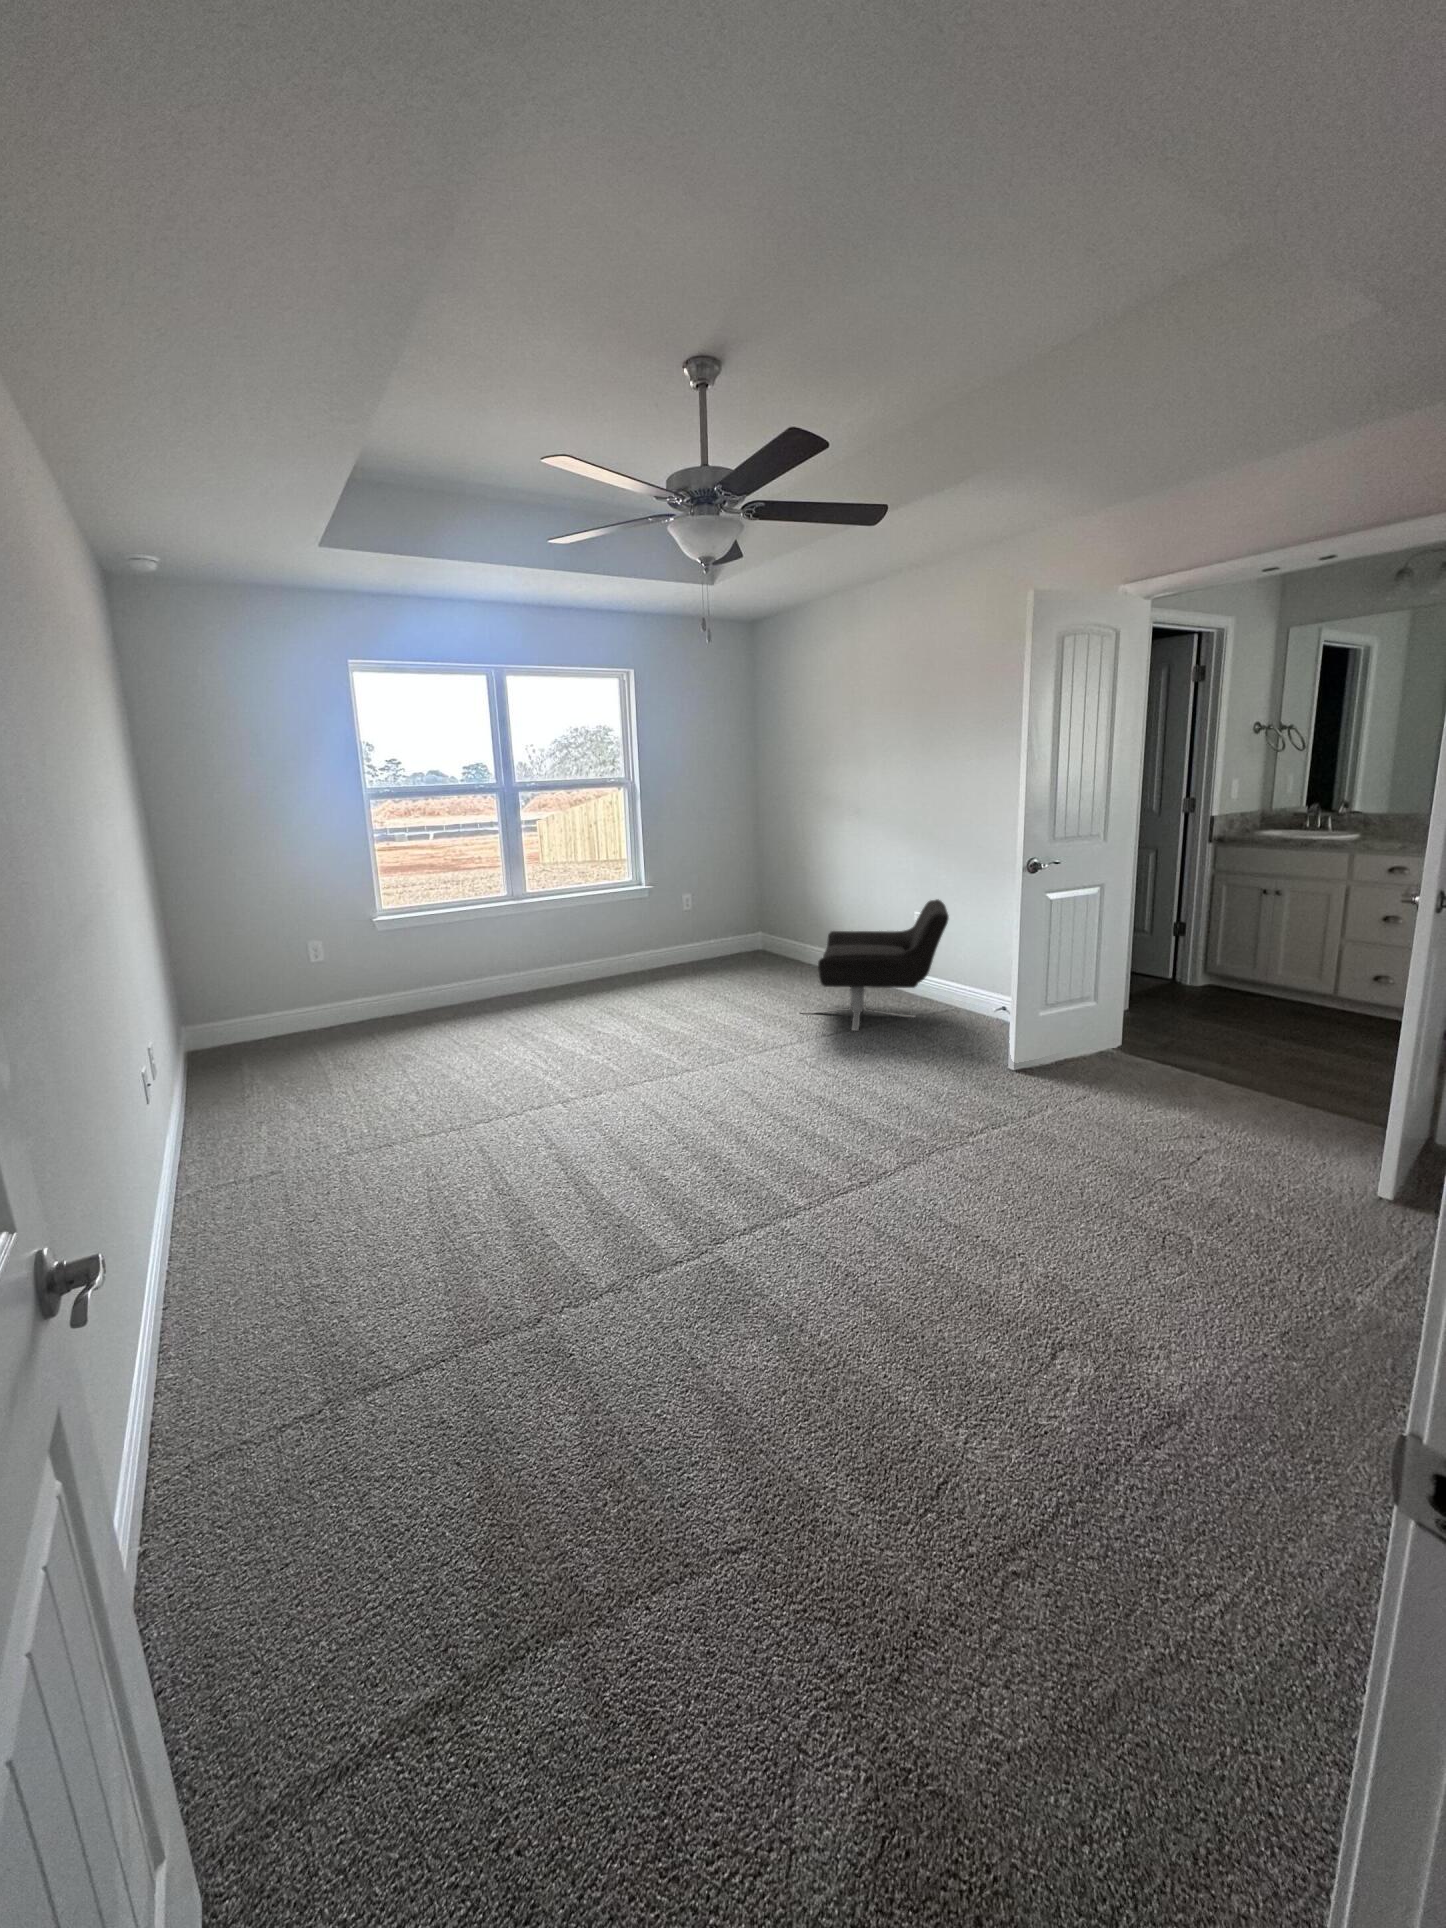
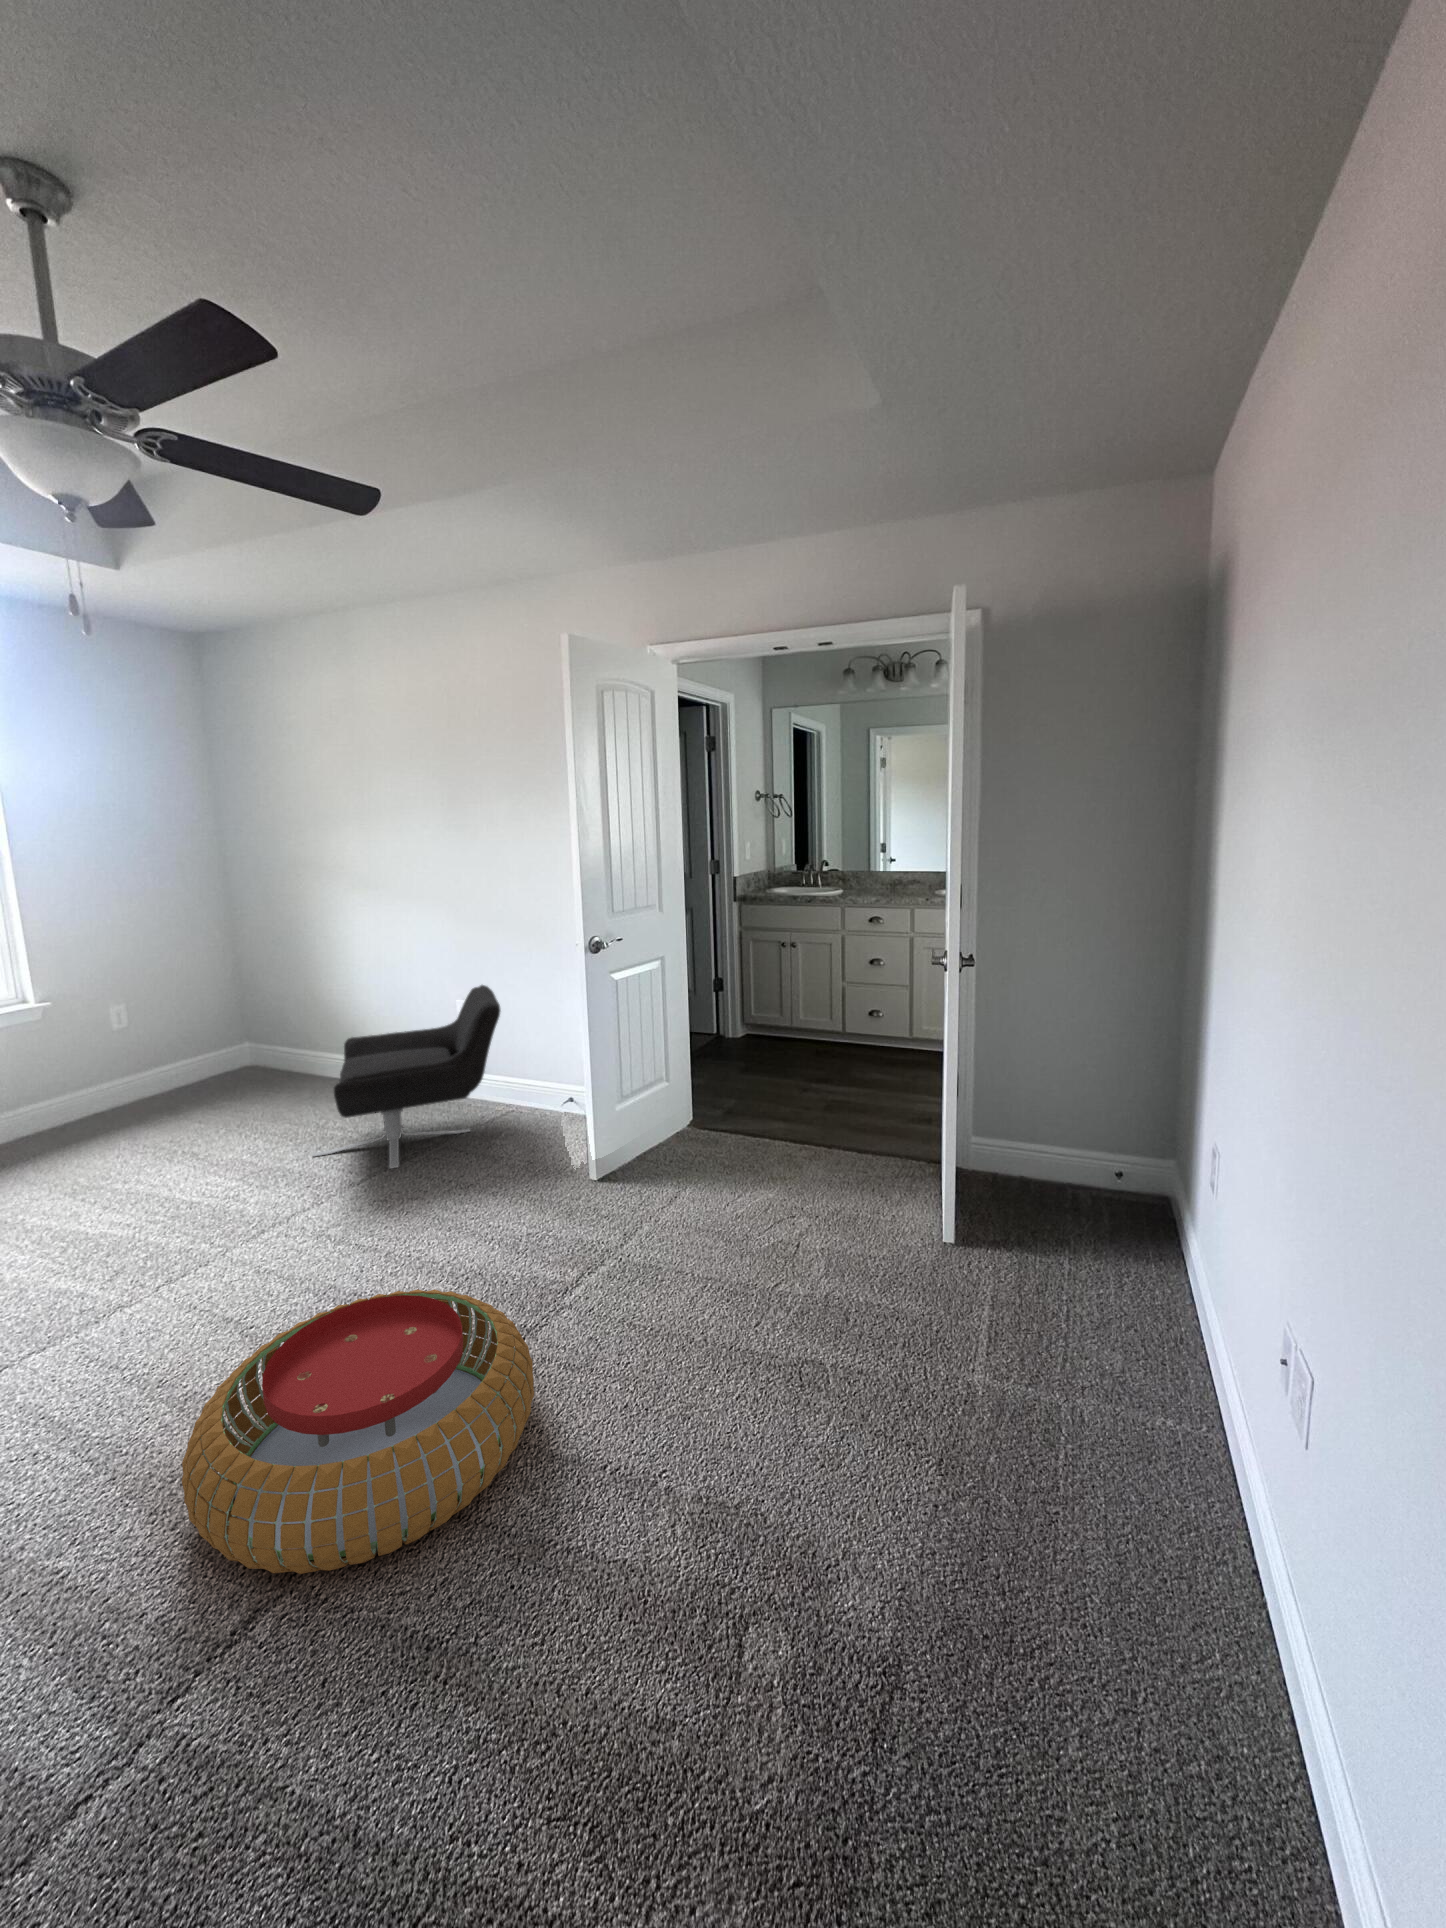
pouf: none [722,1087,934,1228] -> present [182,1289,534,1574]

